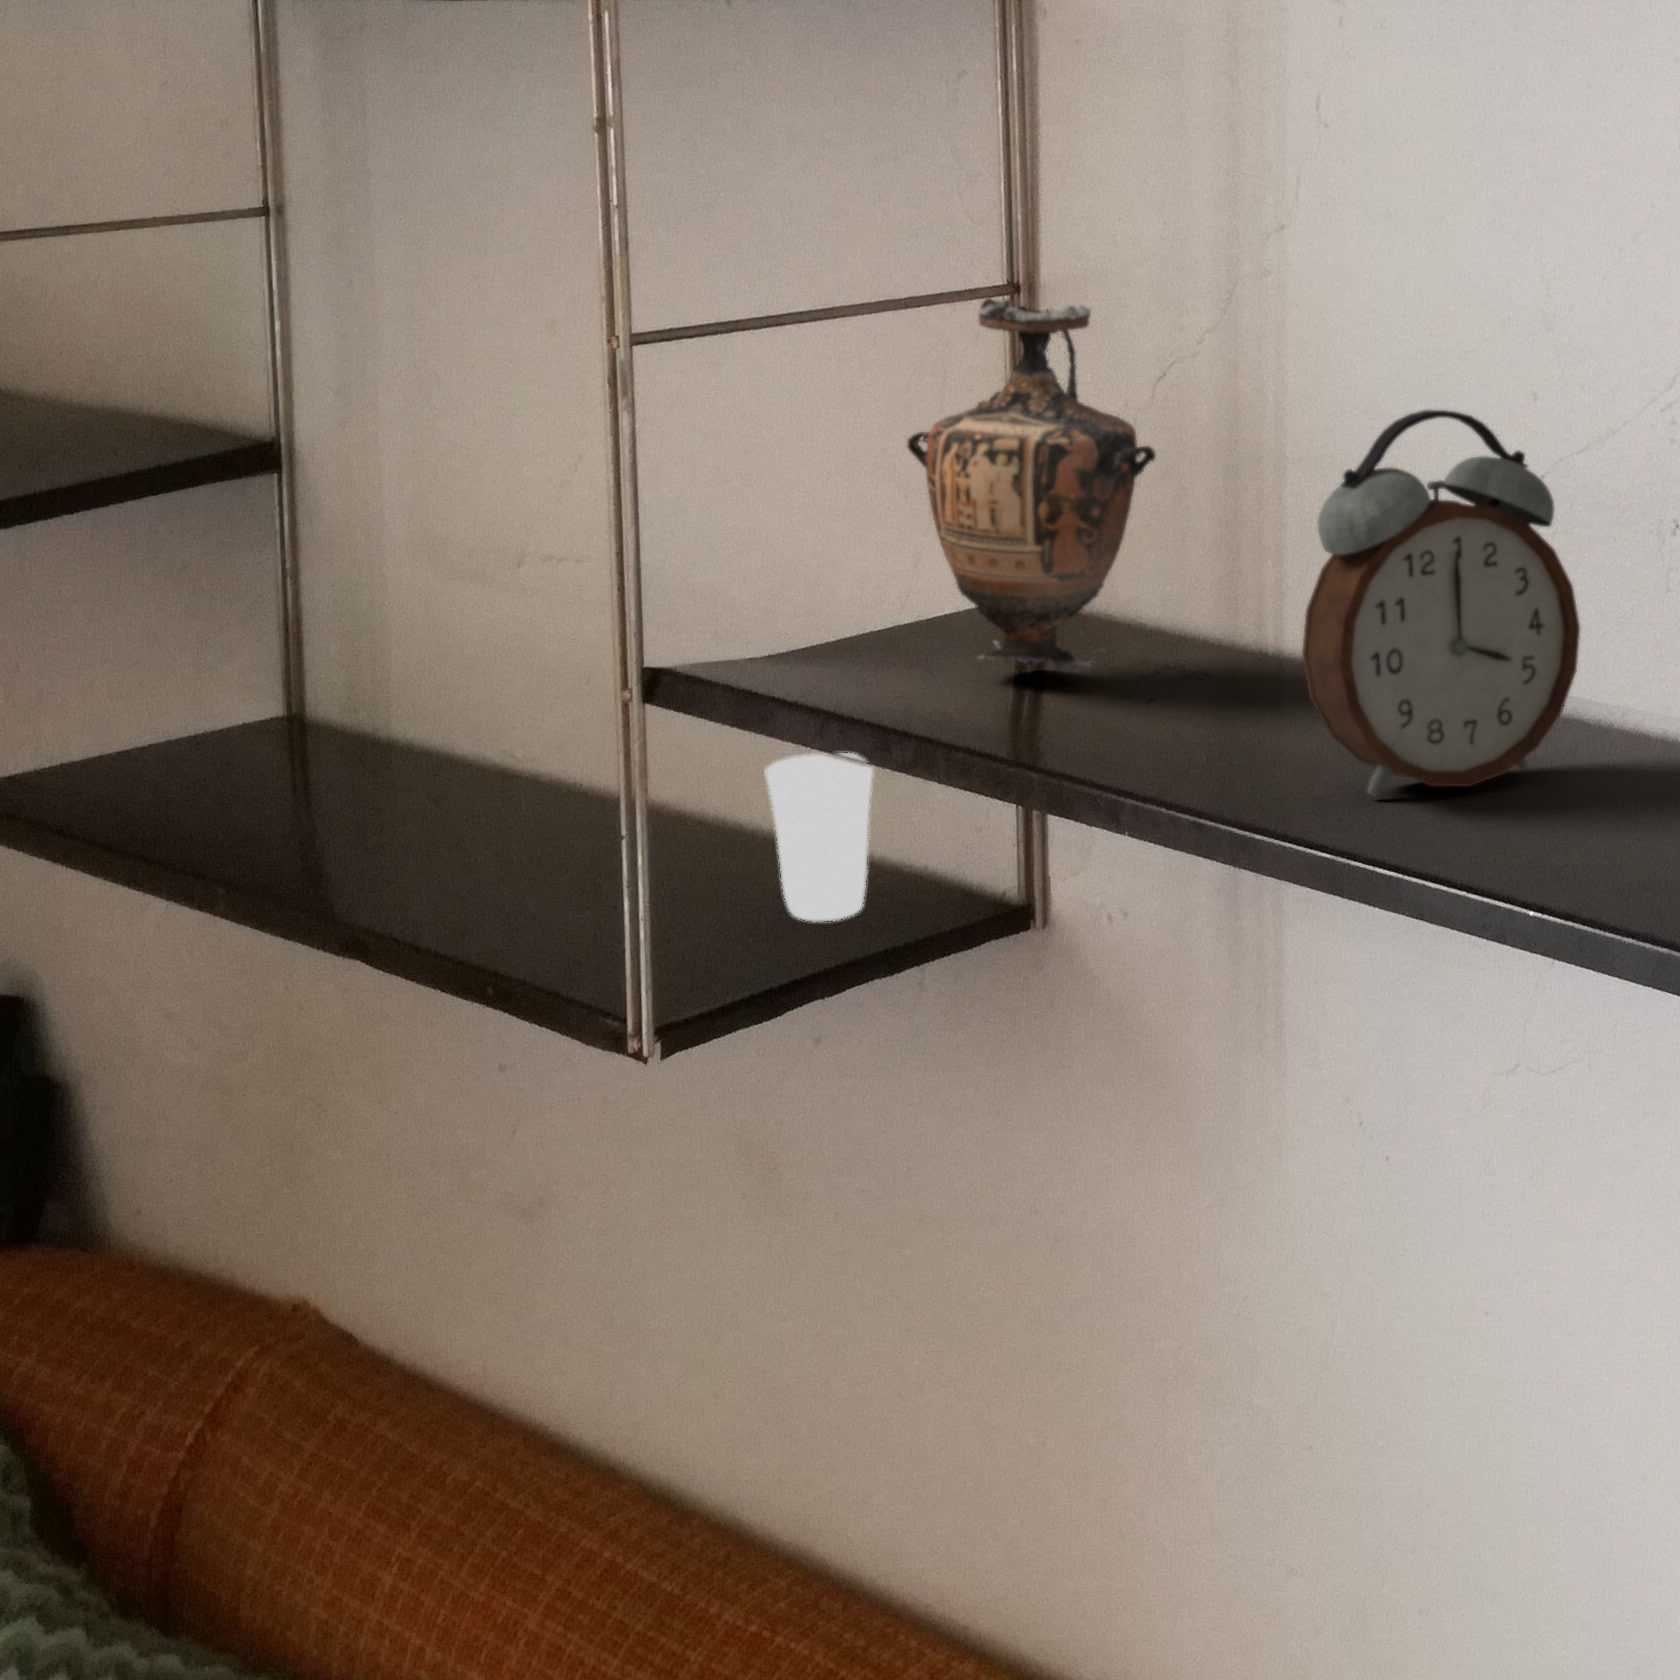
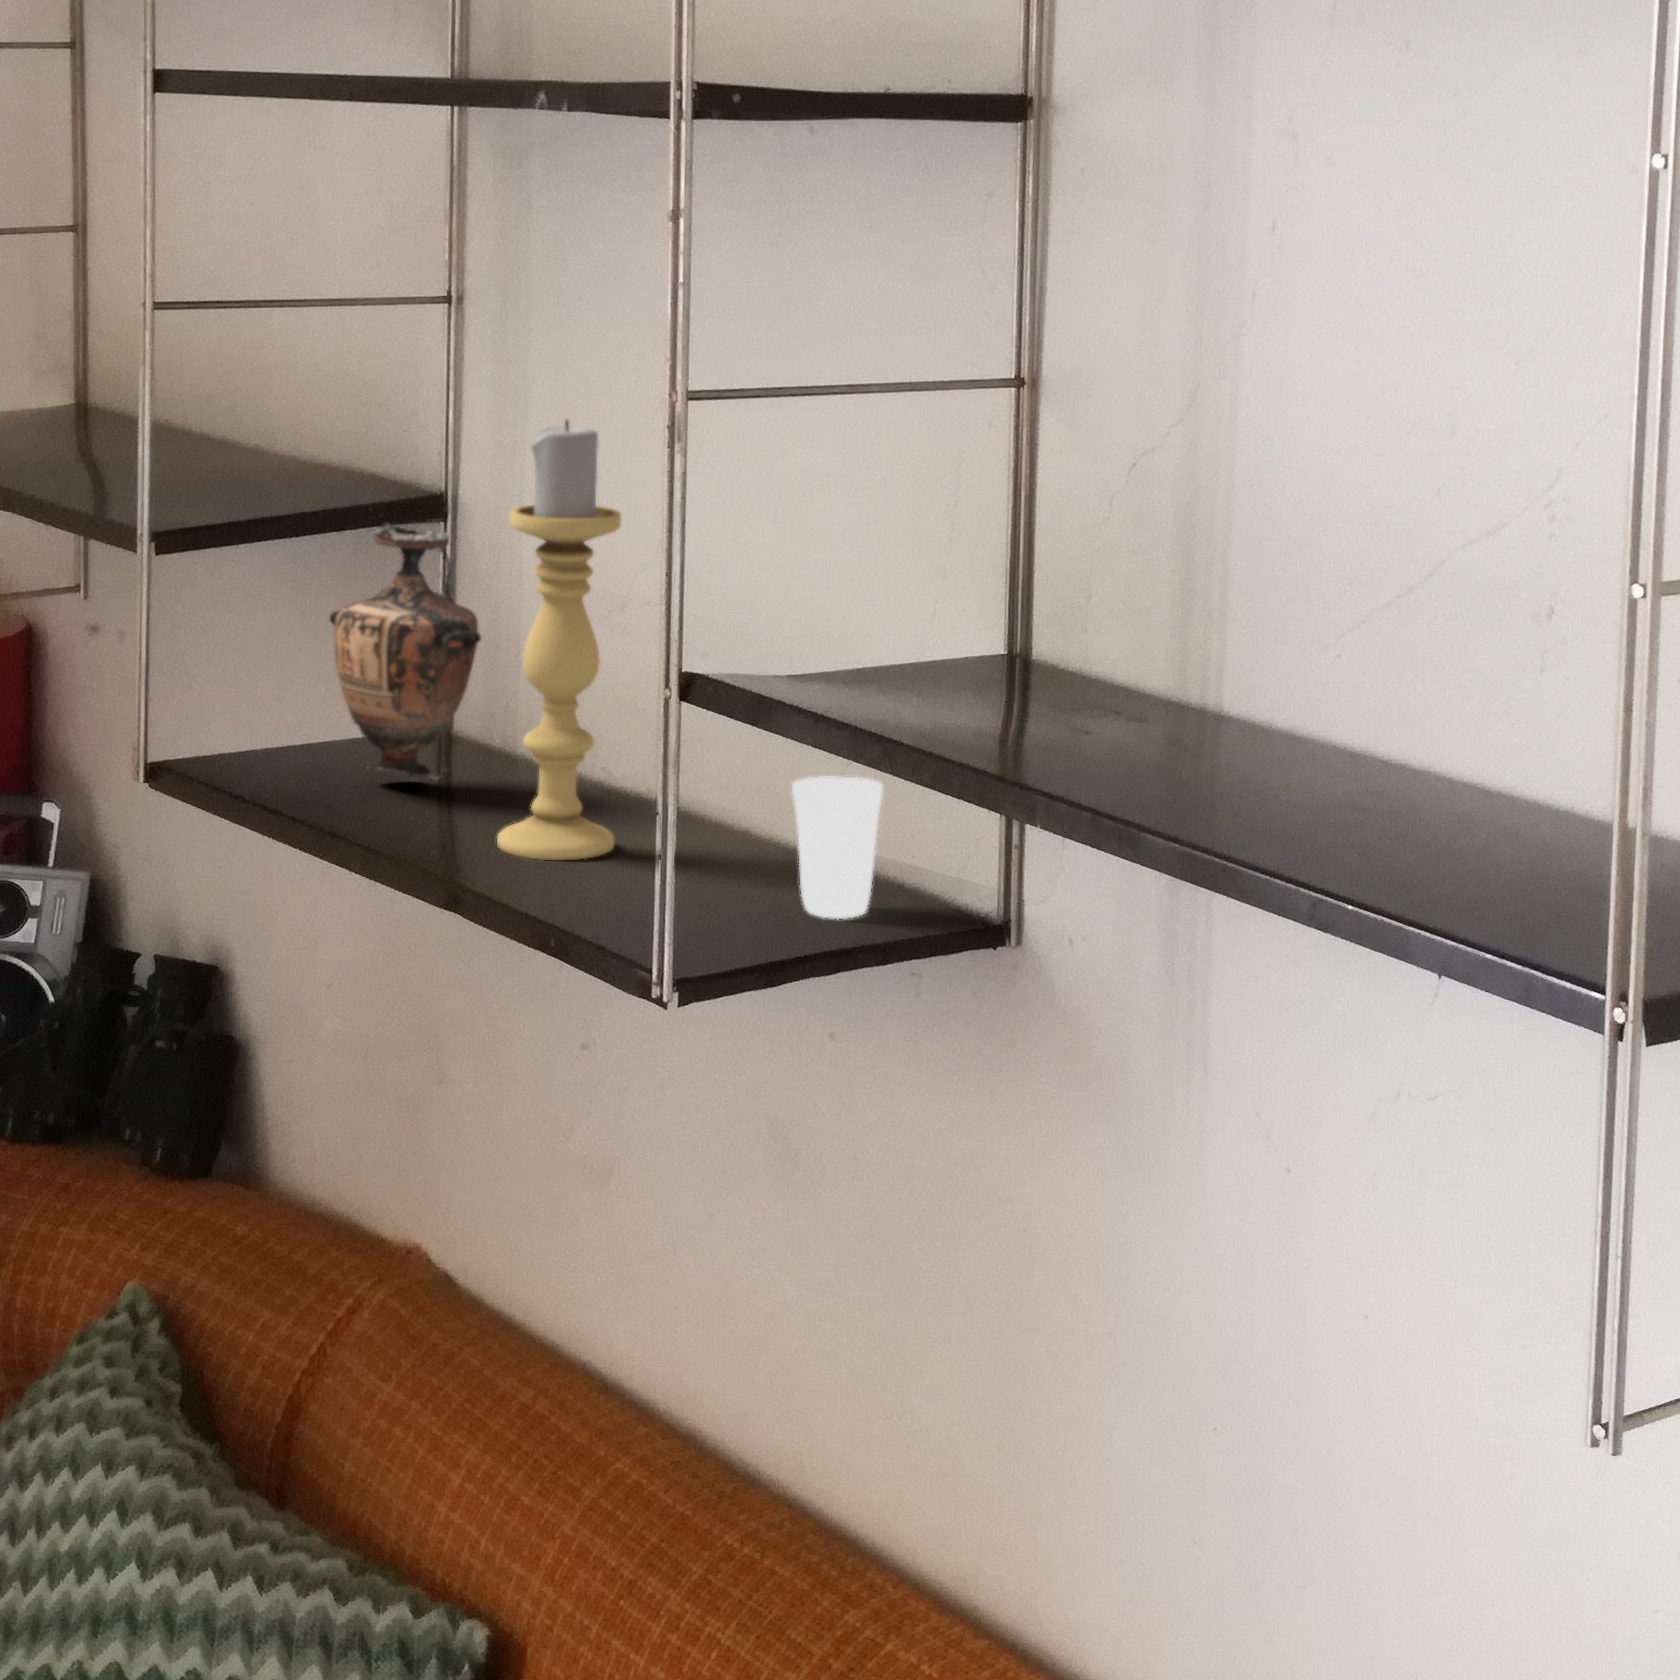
vase: present [907,298,1155,670] -> present [329,523,481,780]
candle holder: none [388,360,542,881] -> present [497,420,621,860]
alarm clock: present [1302,410,1580,797] -> none [1204,487,1455,818]

